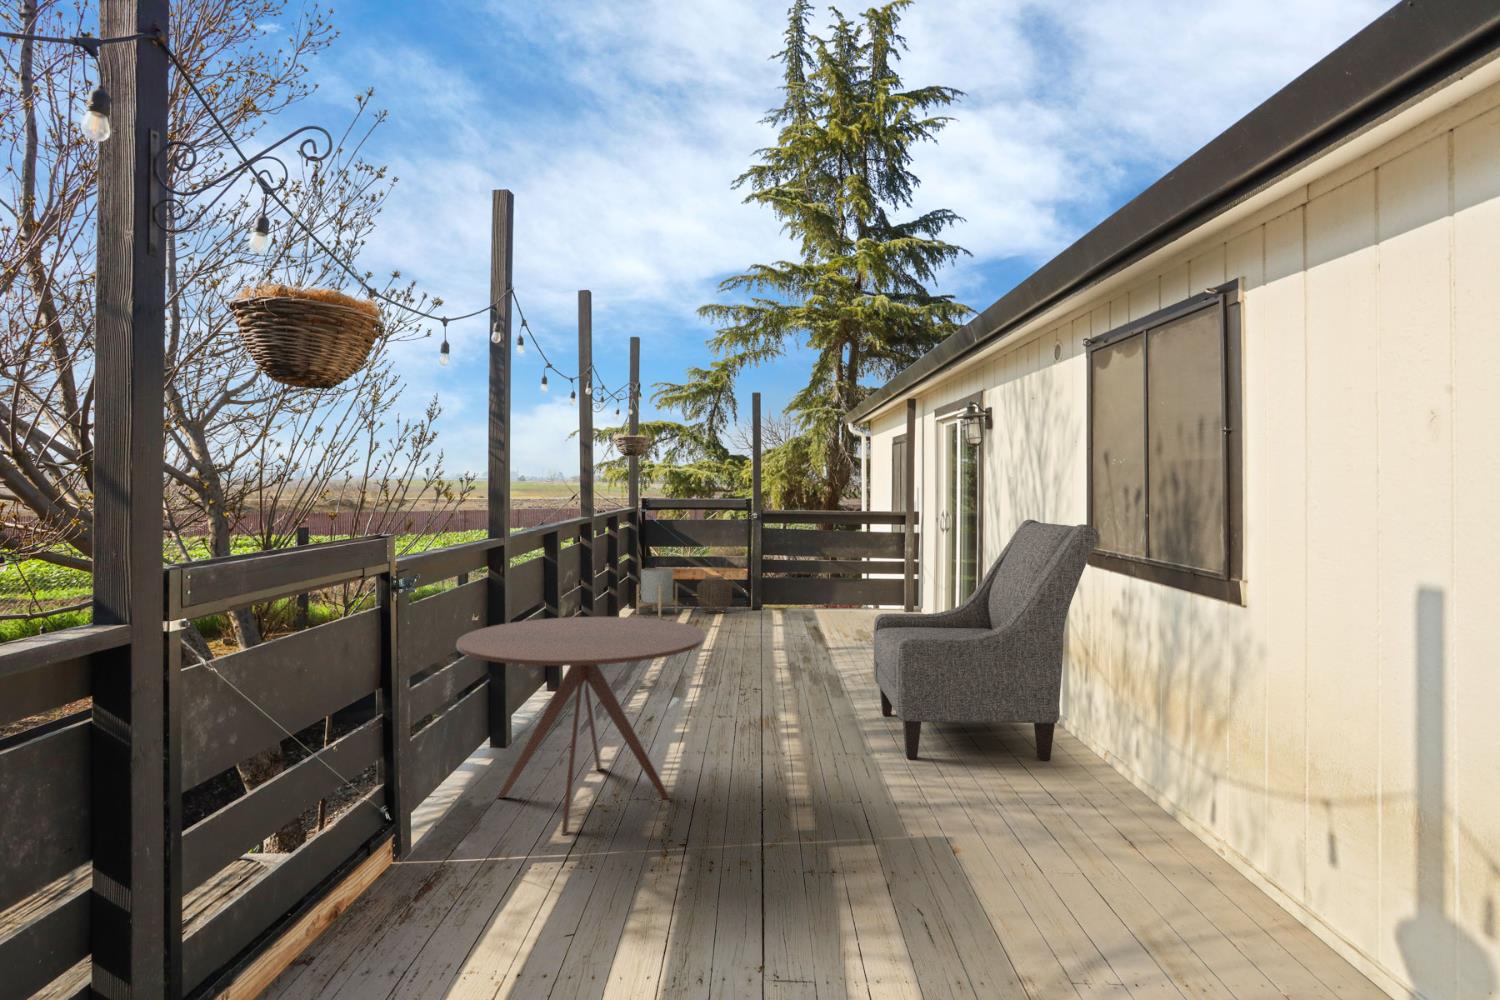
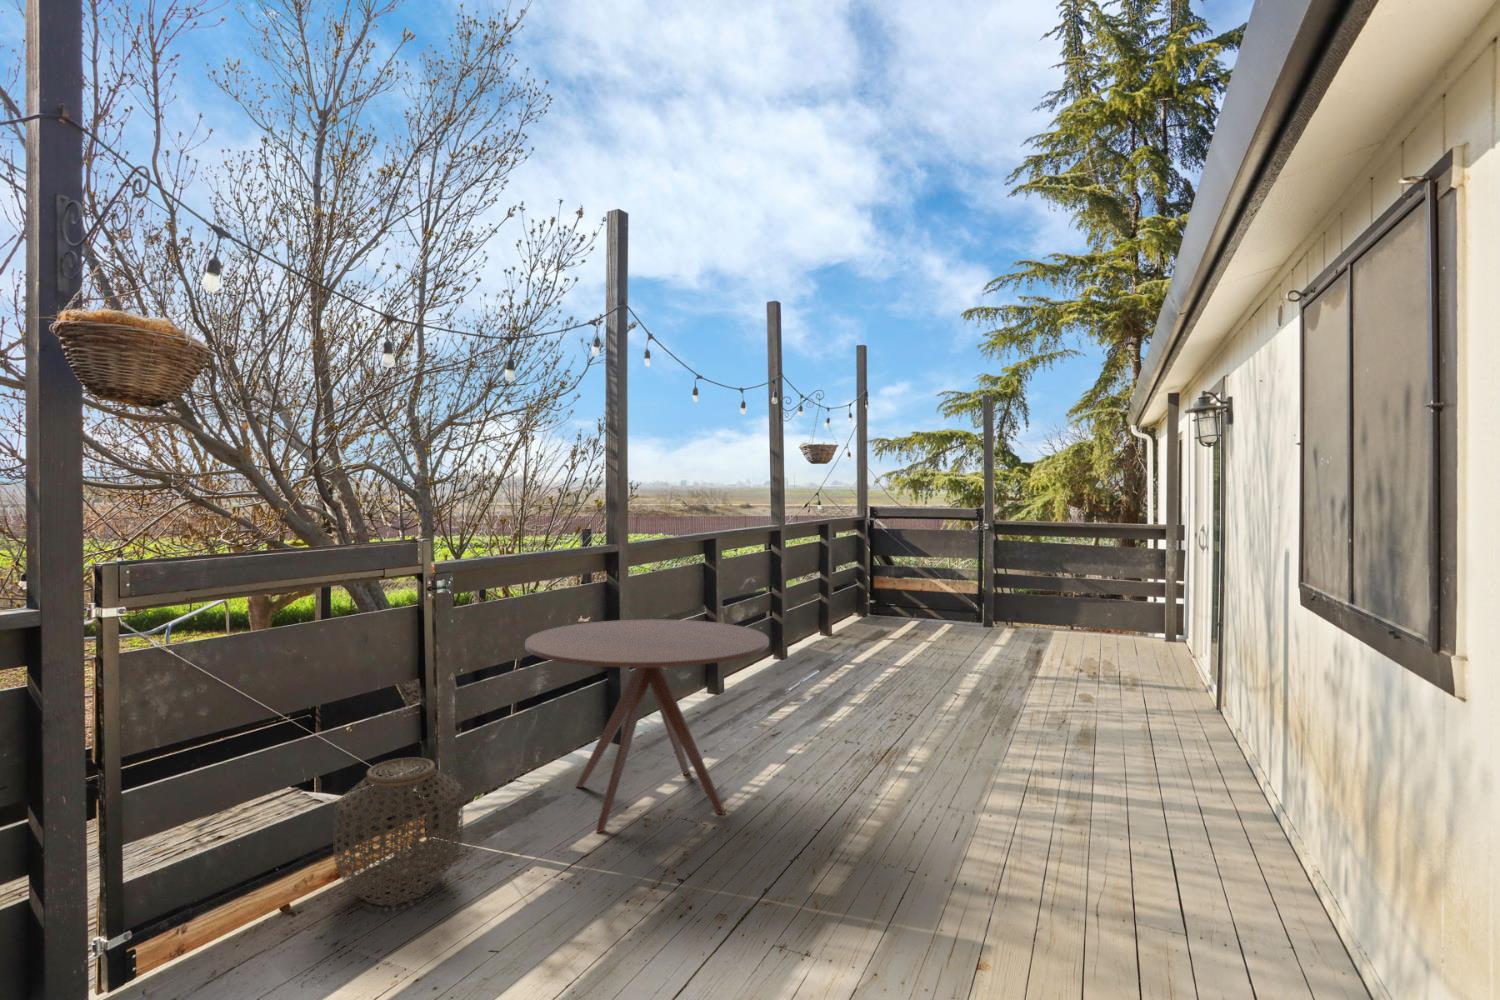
chair: present [874,519,1100,760] -> none [1010,534,1296,848]
planter: present [637,568,677,616] -> none [858,578,901,628]
woven basket: present [697,575,732,613] -> present [333,758,463,905]

